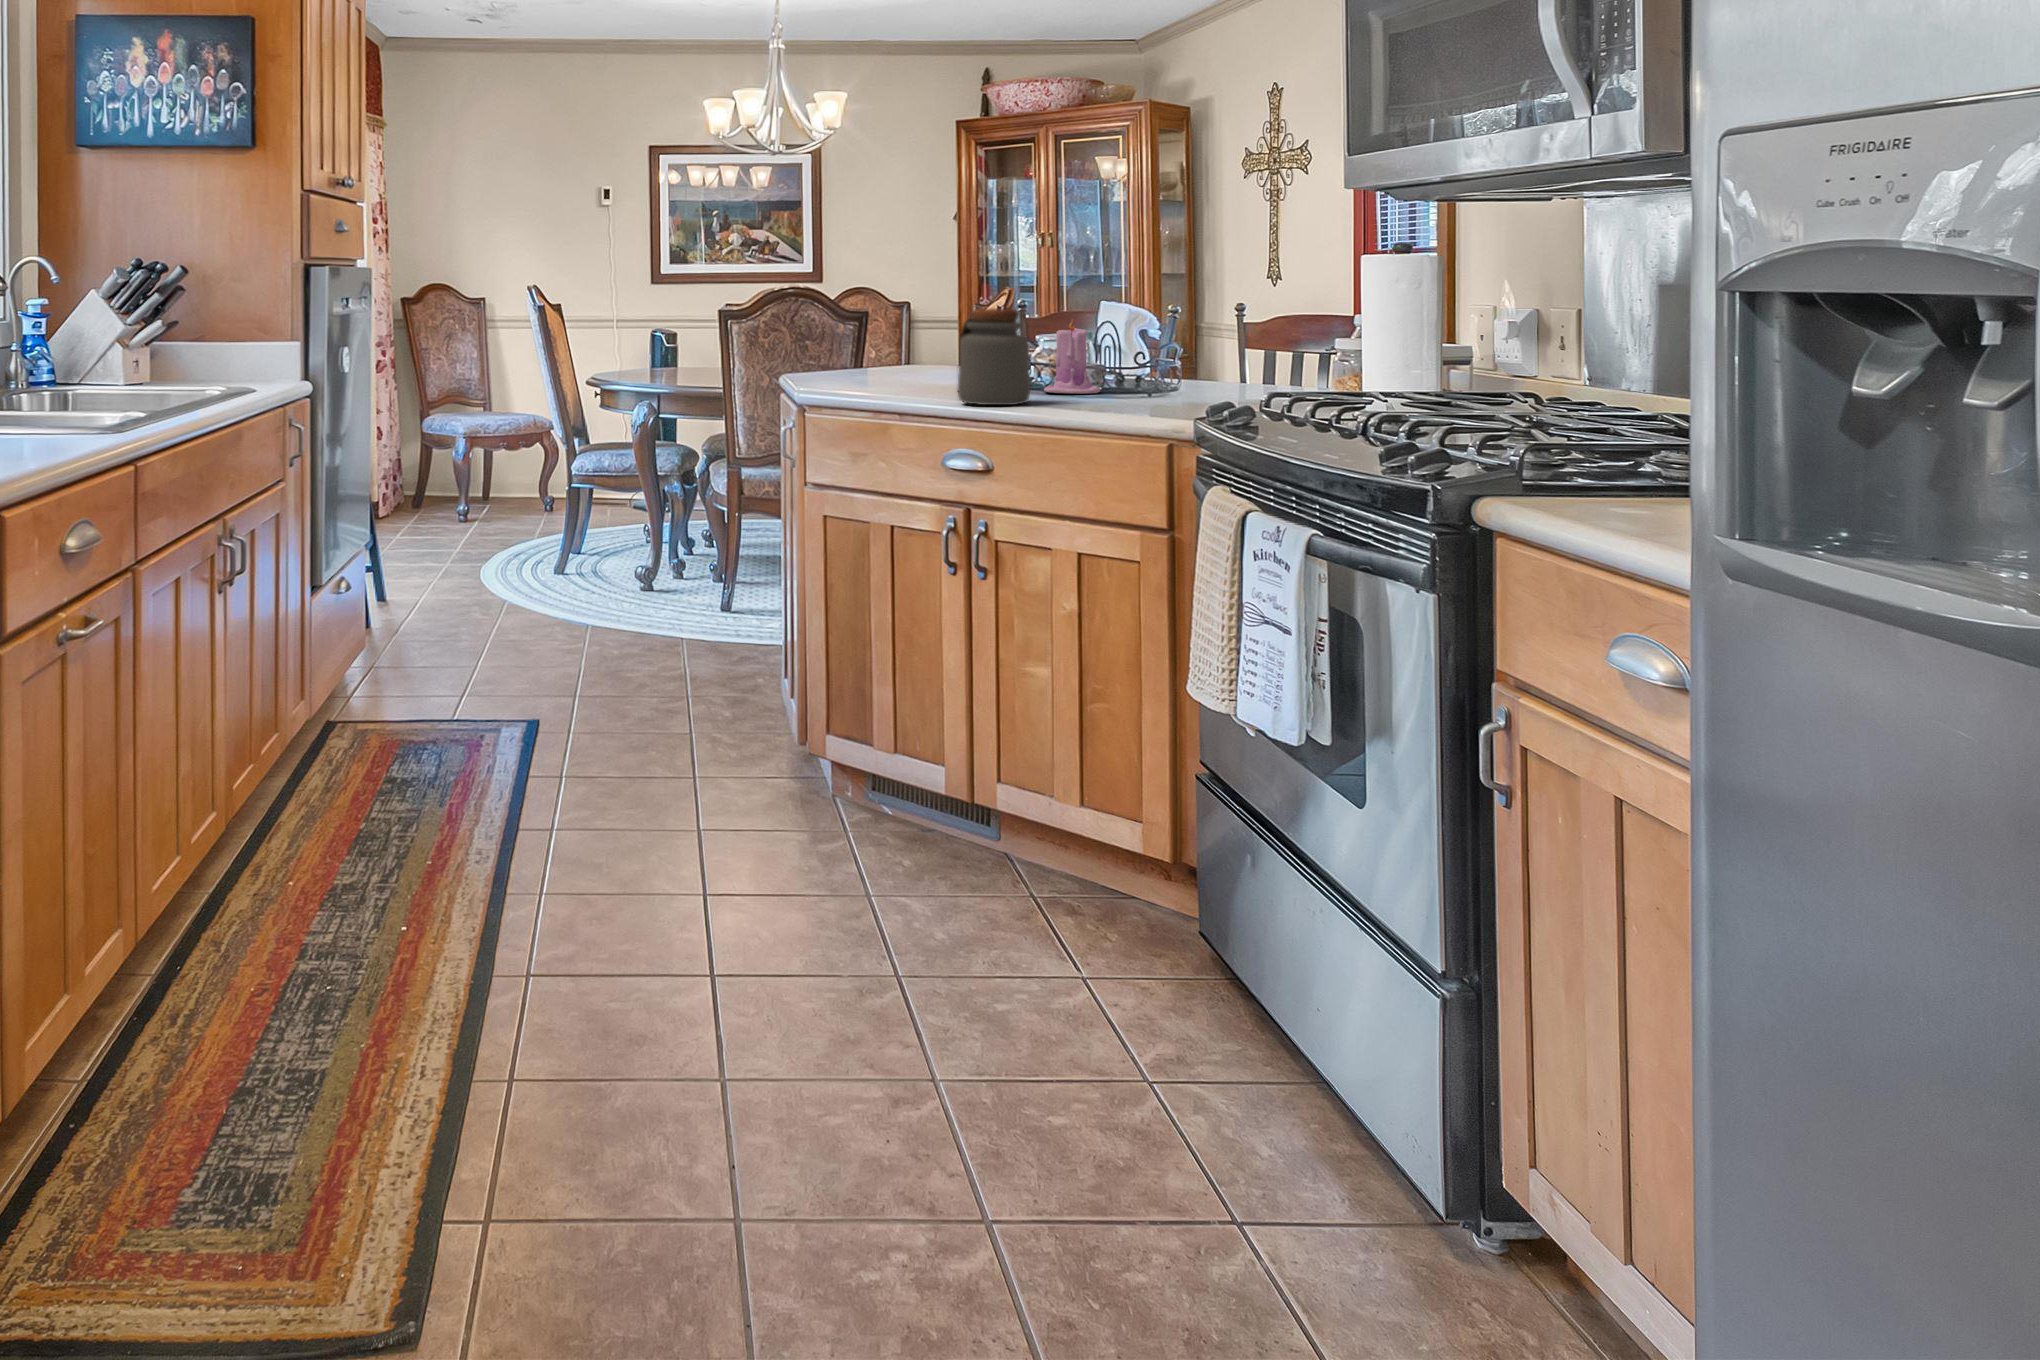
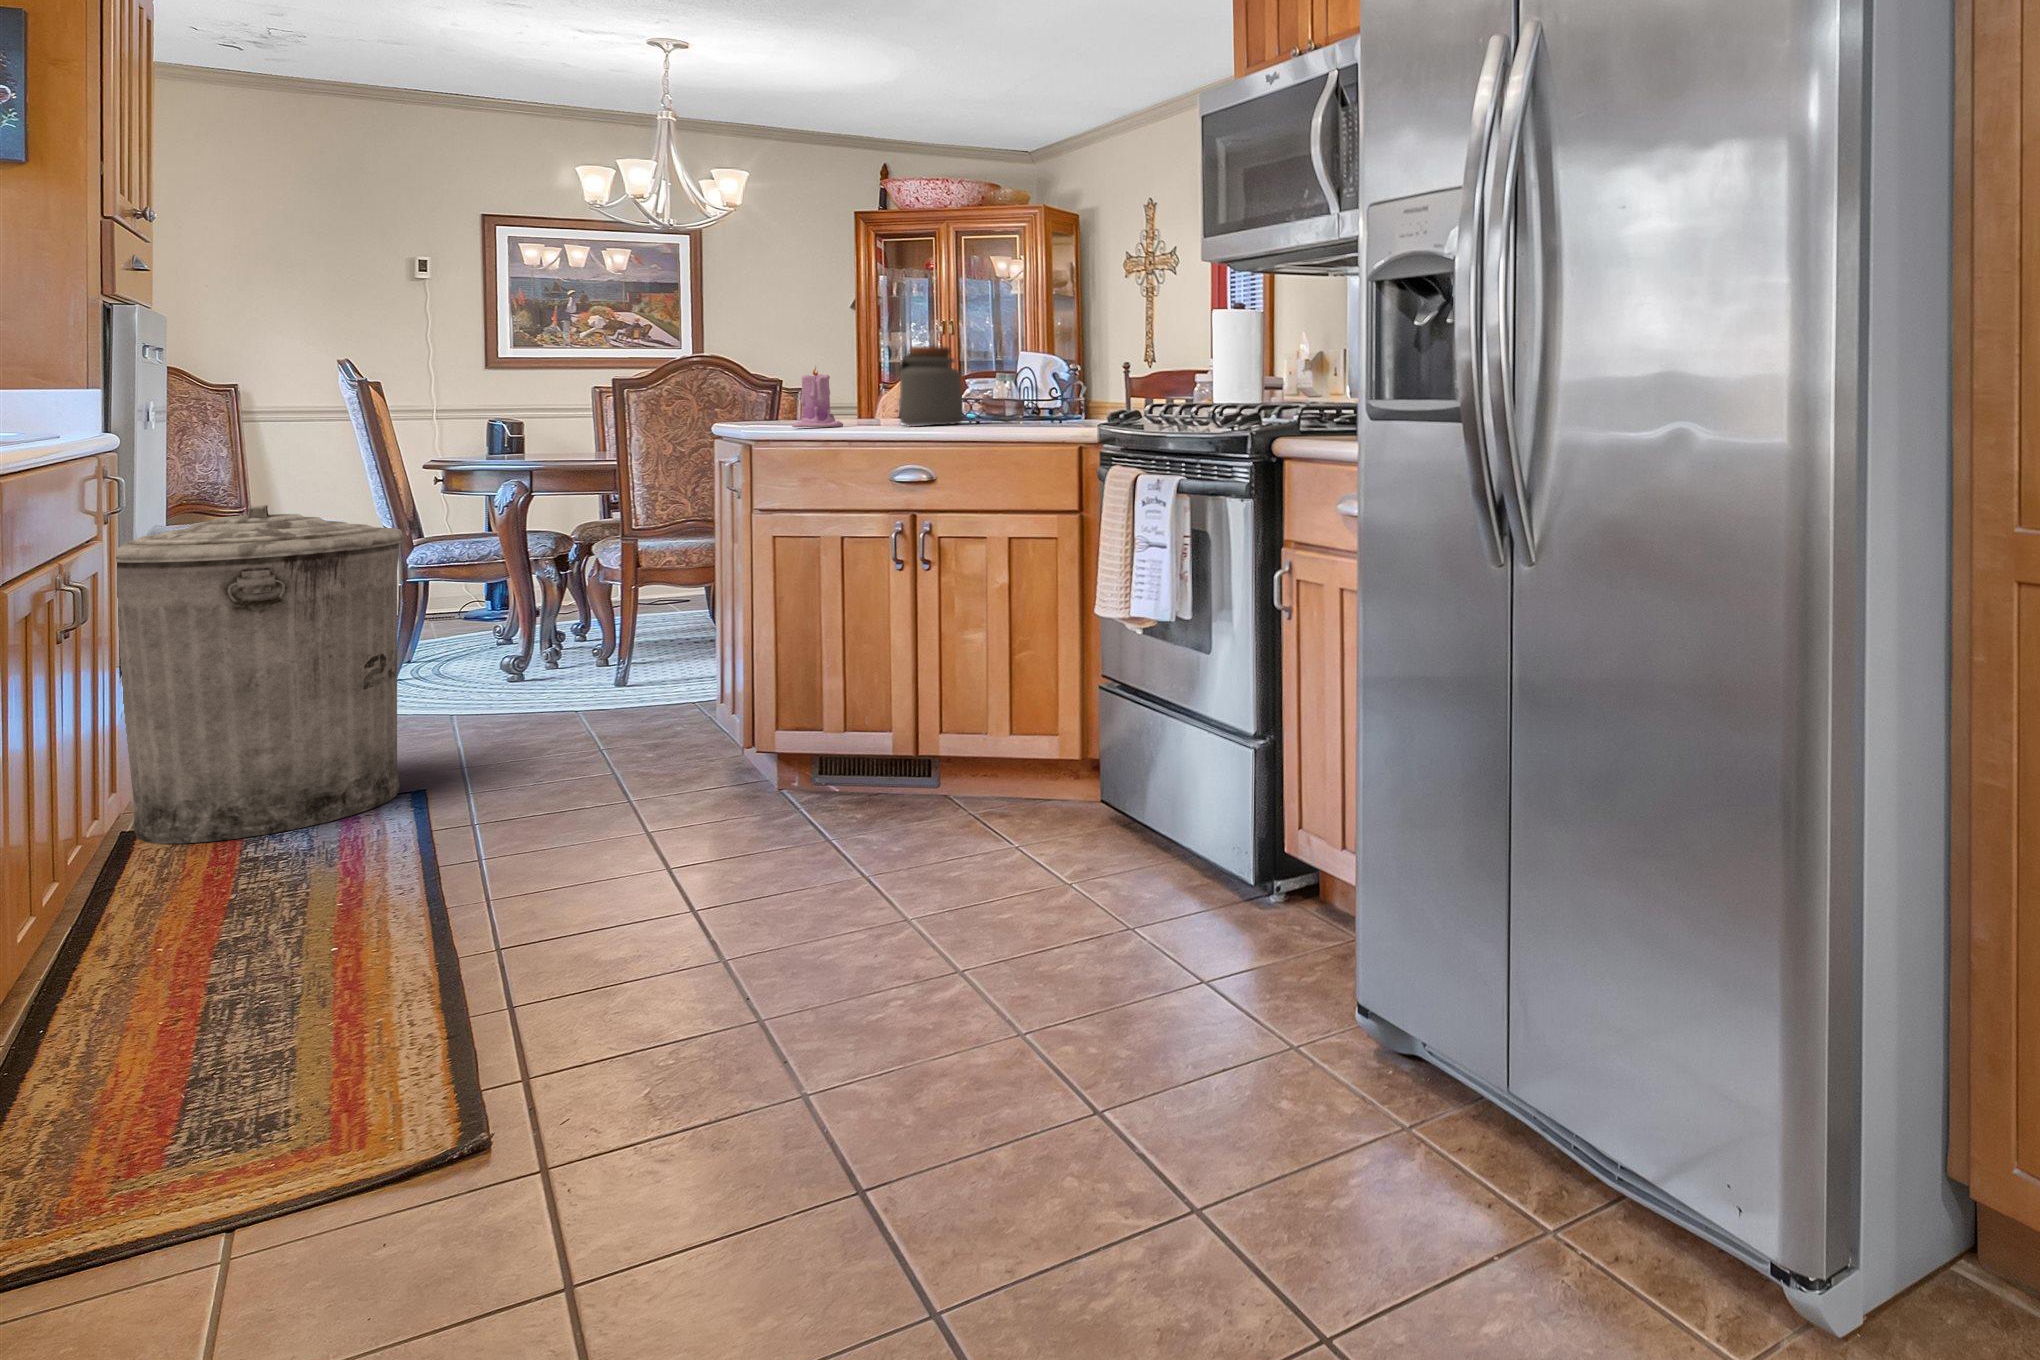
candle: present [1044,320,1100,394] -> present [792,366,843,427]
trash can: none [358,437,550,730] -> present [116,505,405,843]

